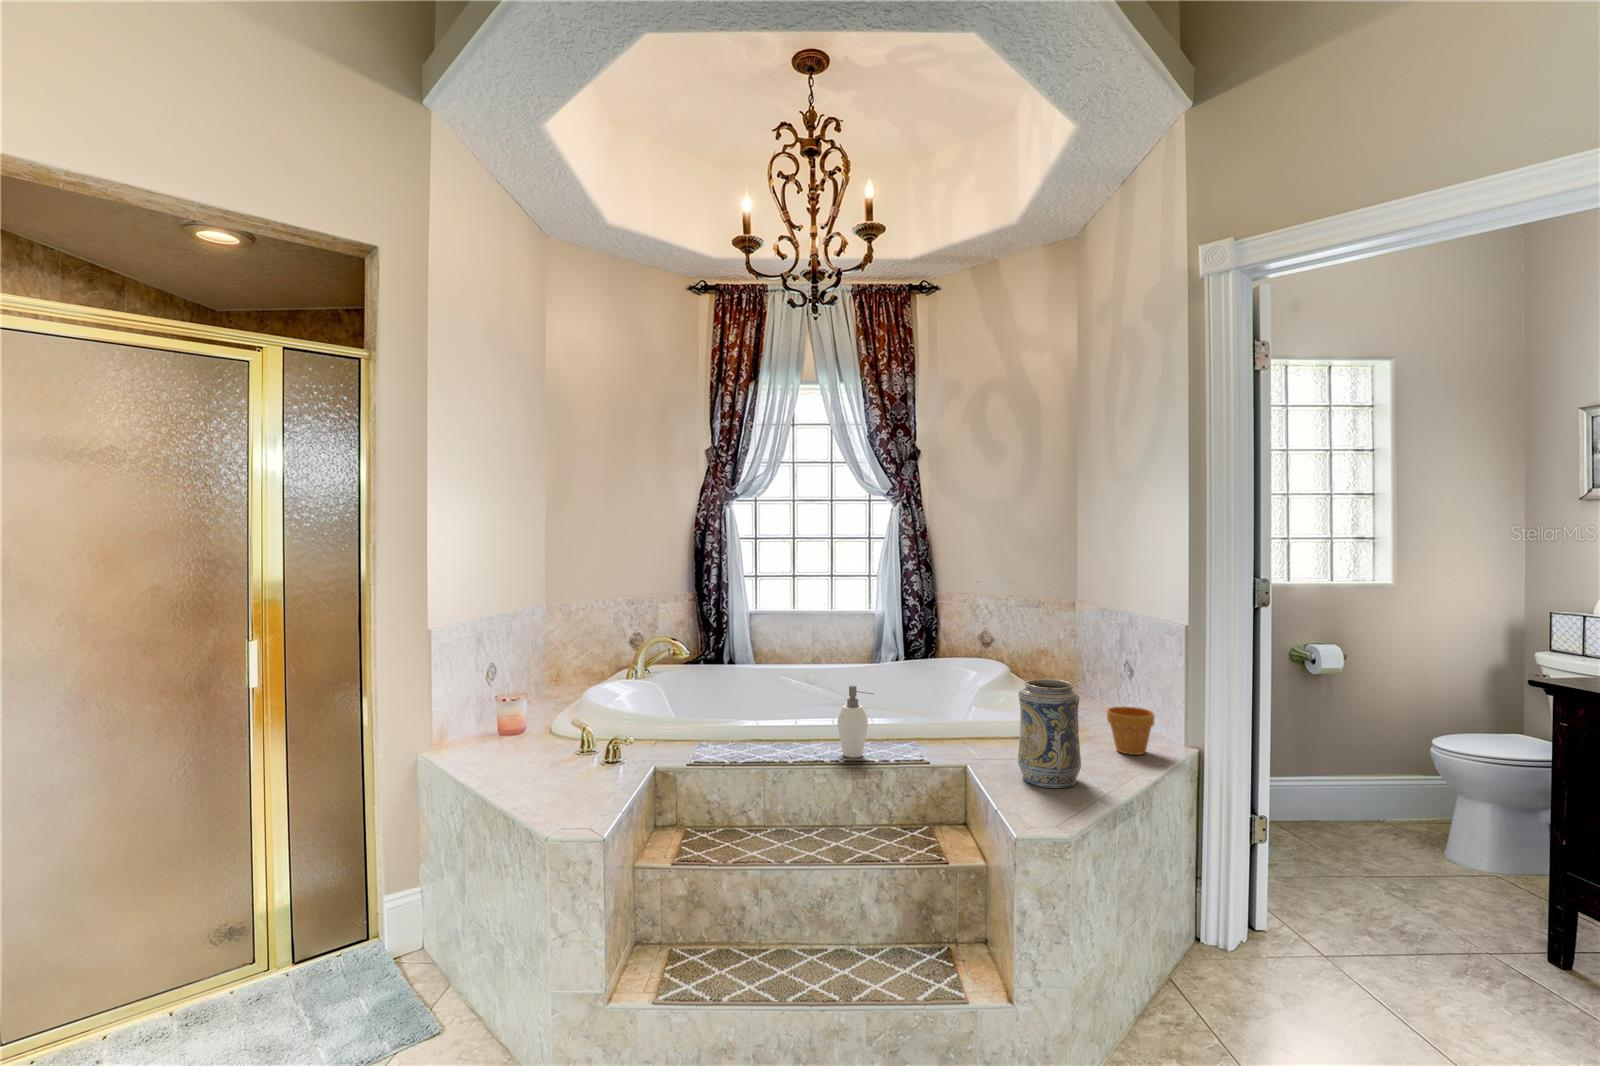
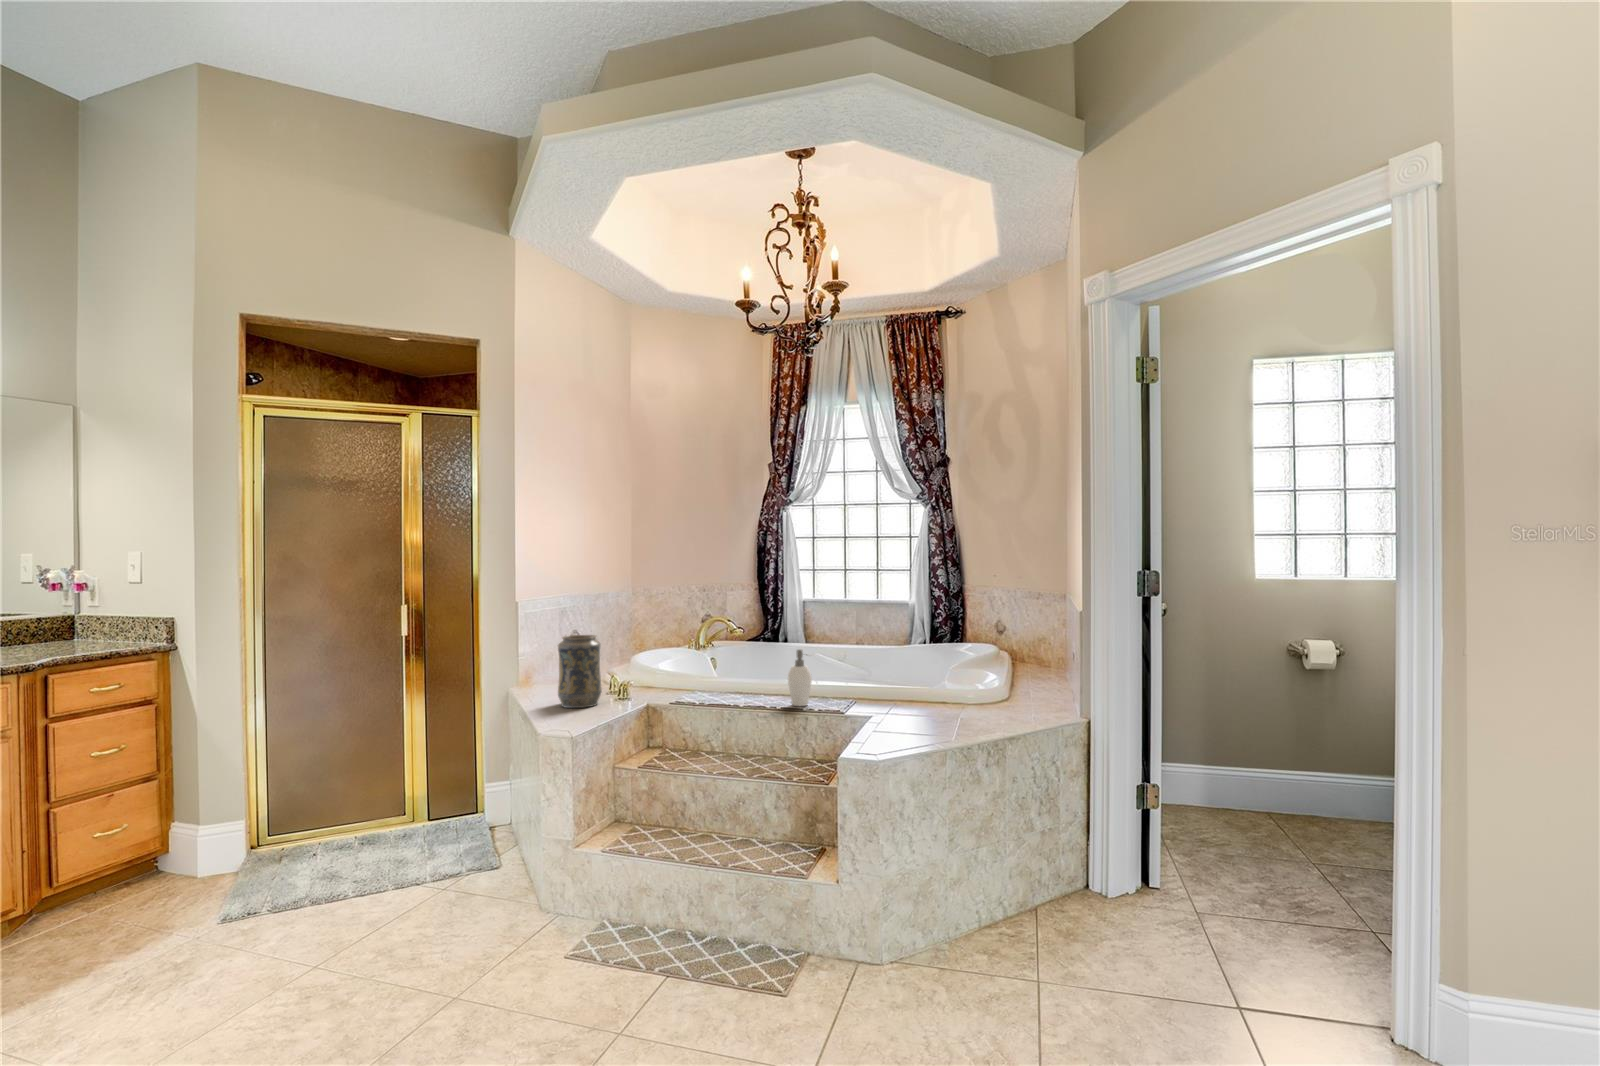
decorative vase: present [1018,679,1081,788] -> present [558,635,602,708]
flower pot: present [1107,707,1154,755] -> none [1014,678,1054,719]

